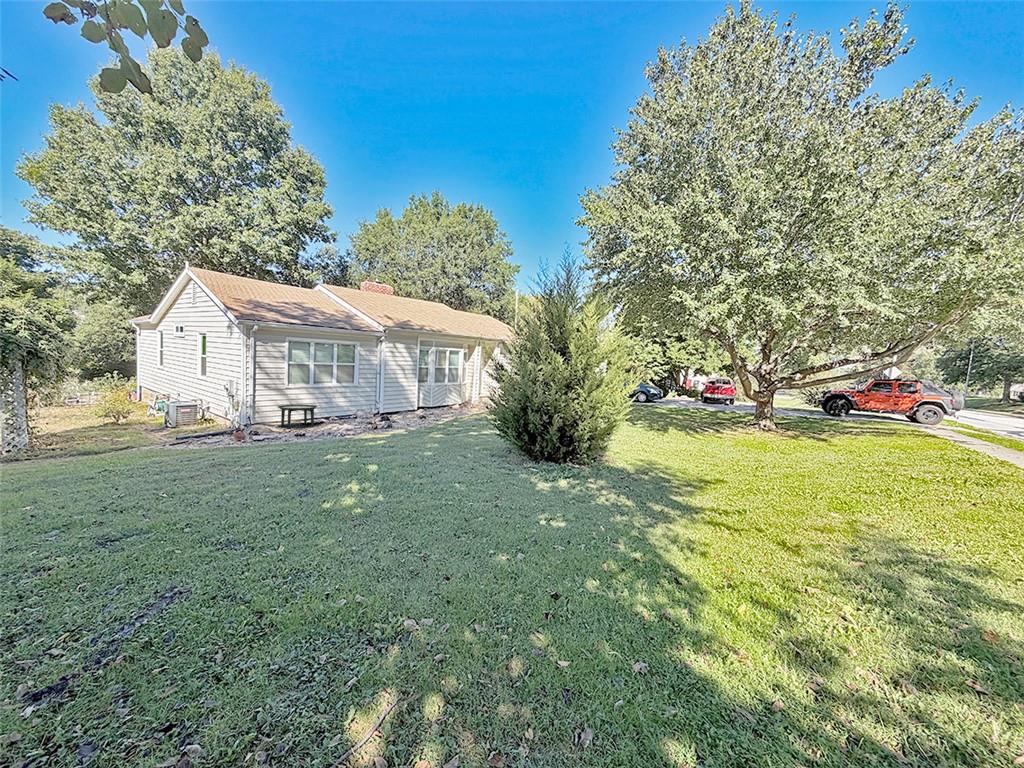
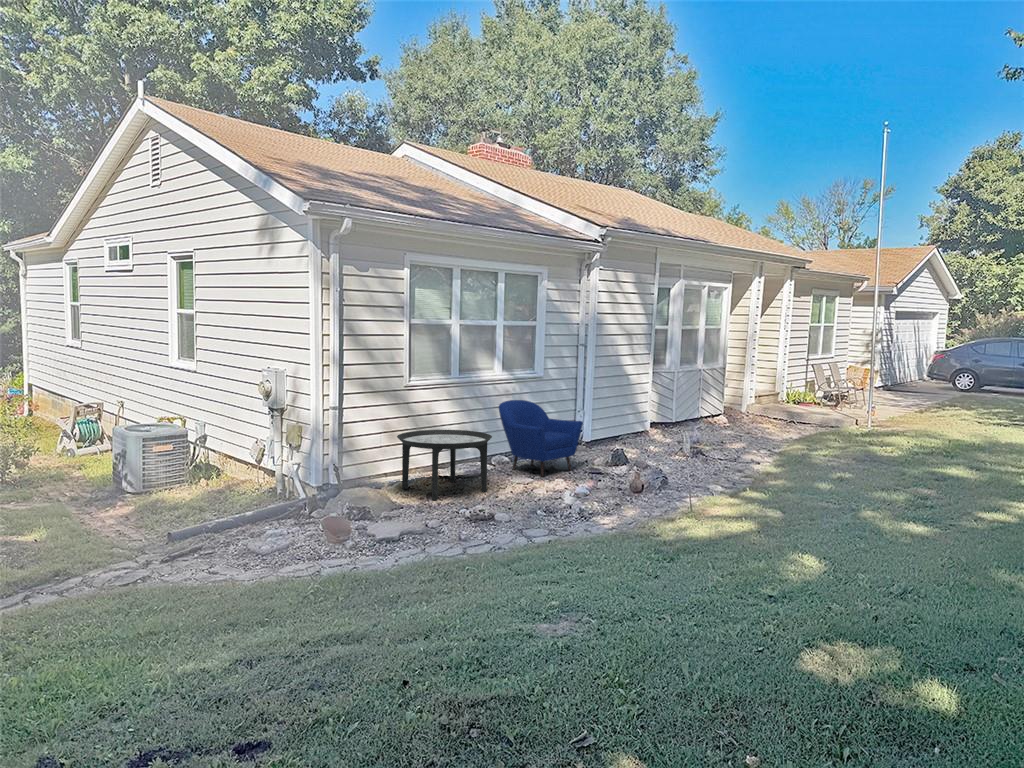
armchair: none [331,395,365,424] -> present [499,400,583,477]

